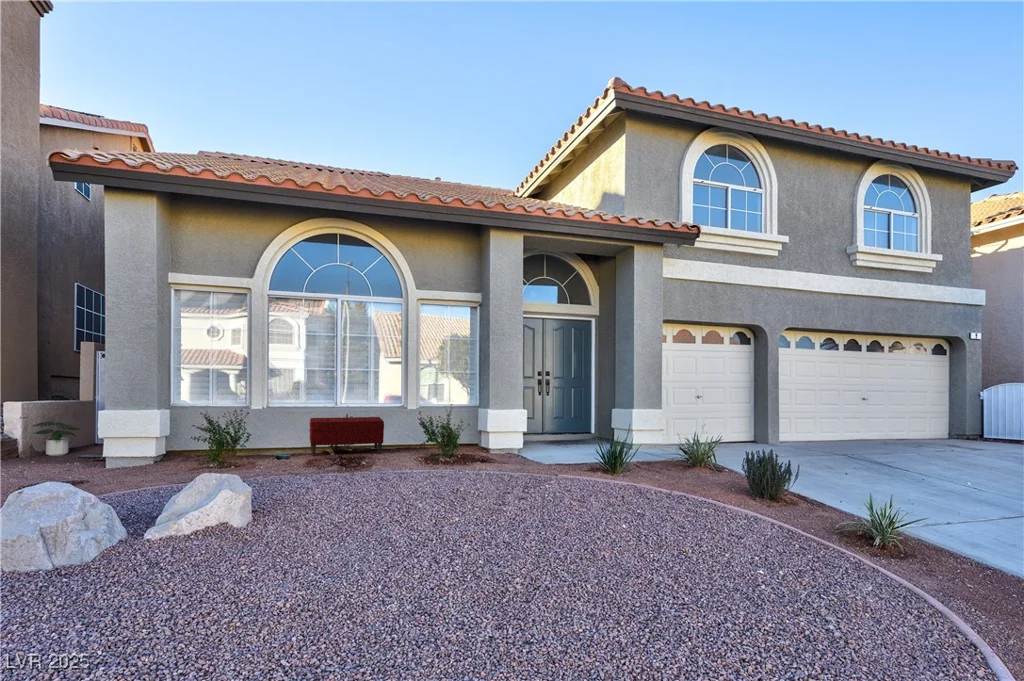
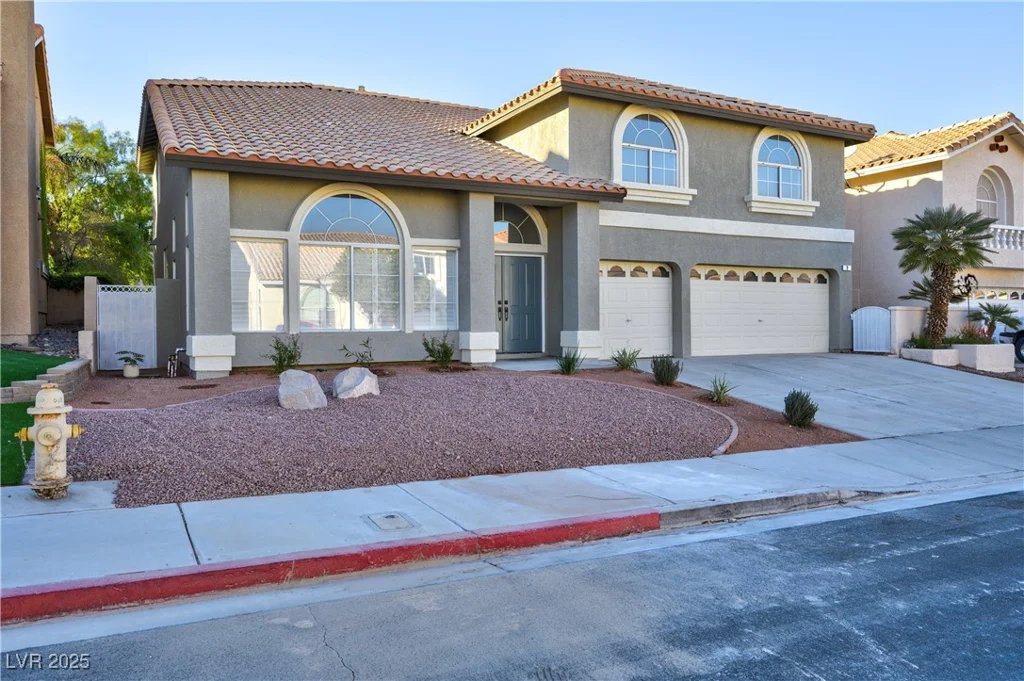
bench: present [310,417,384,456] -> none [339,340,397,369]

